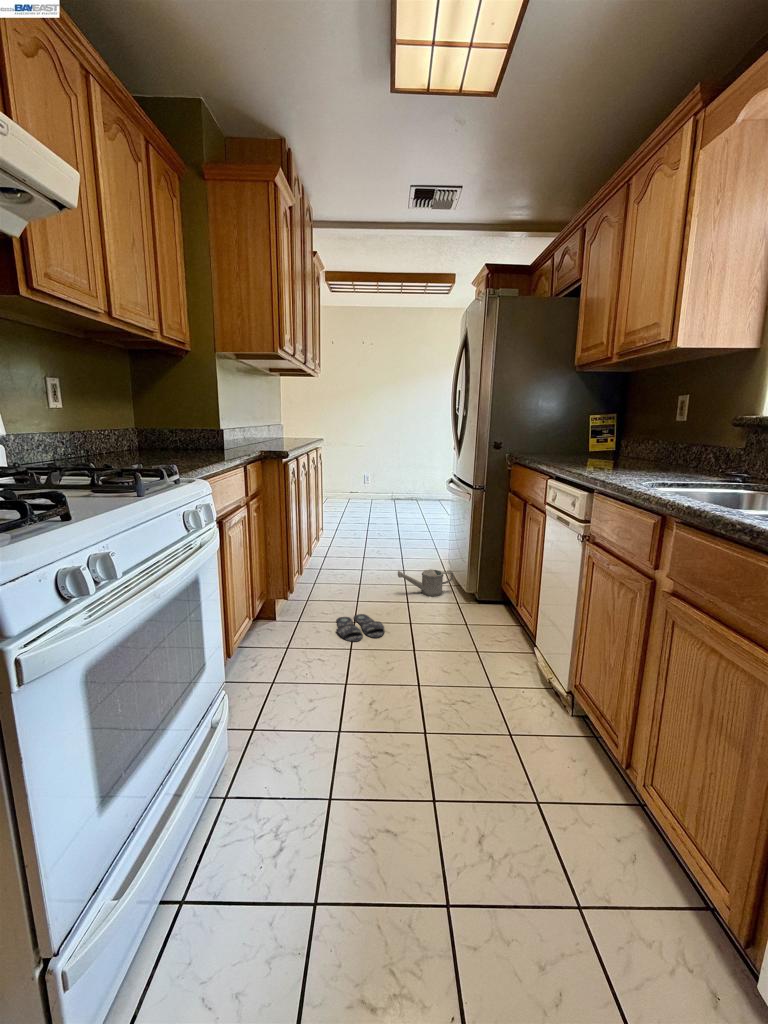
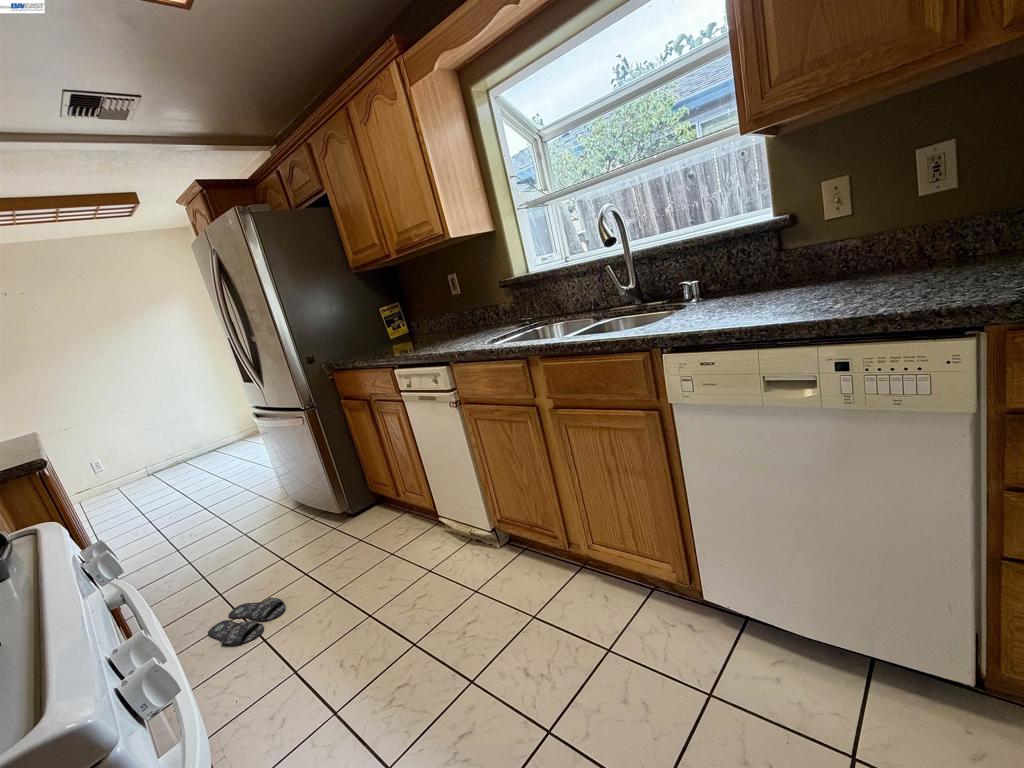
watering can: present [398,569,453,596] -> none [248,504,313,544]

